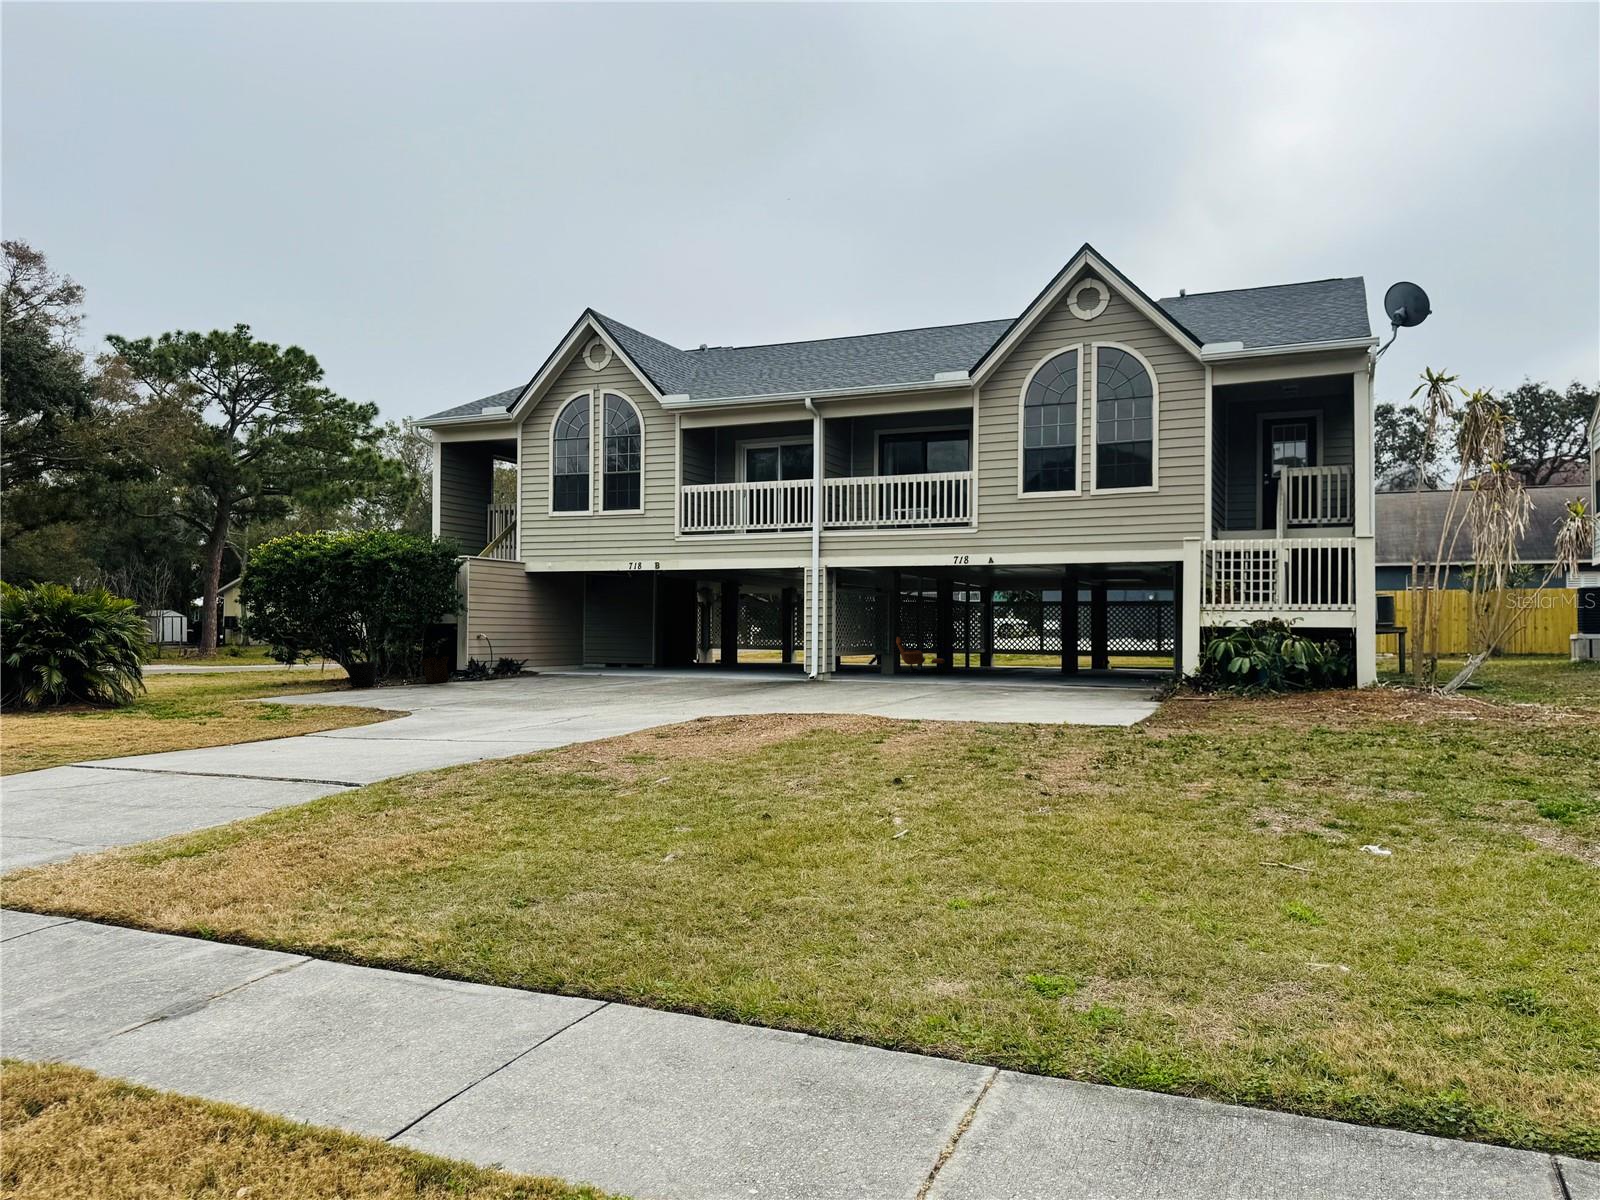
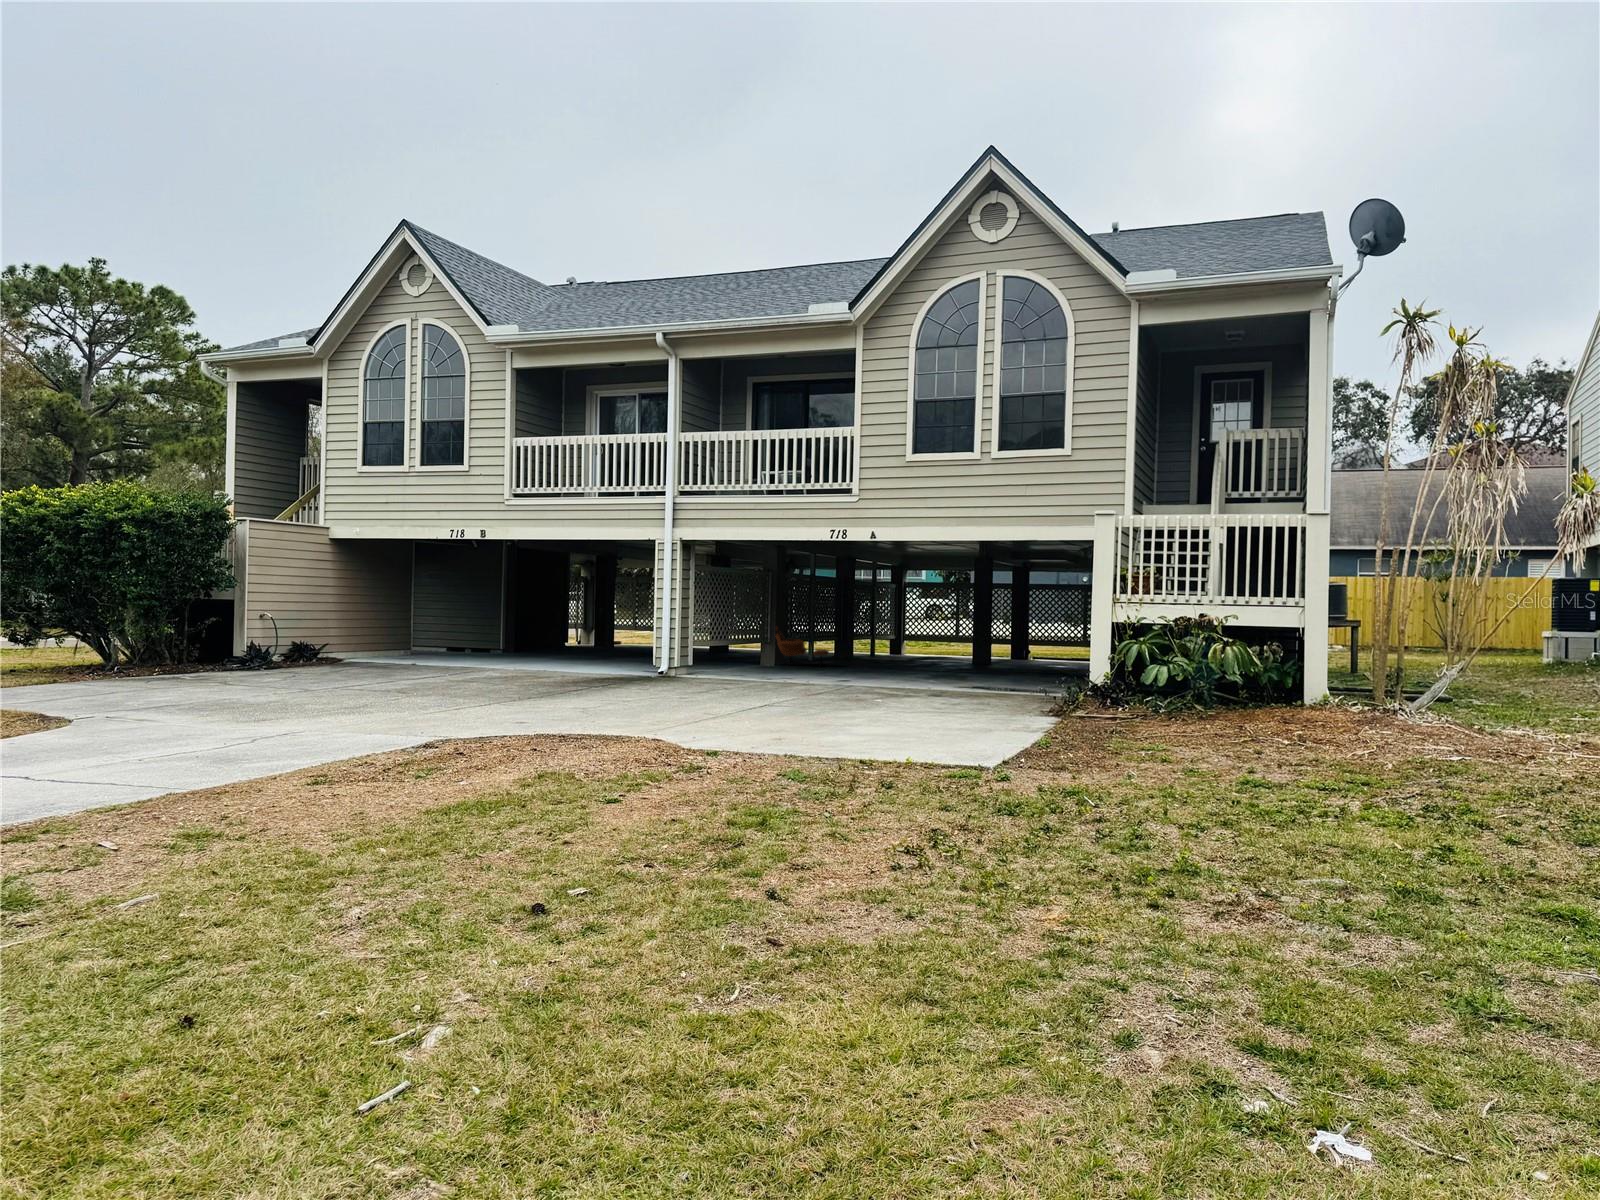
cardboard box: present [419,656,449,683] -> none [176,640,217,674]
planter: present [348,661,377,687] -> none [77,646,117,678]

